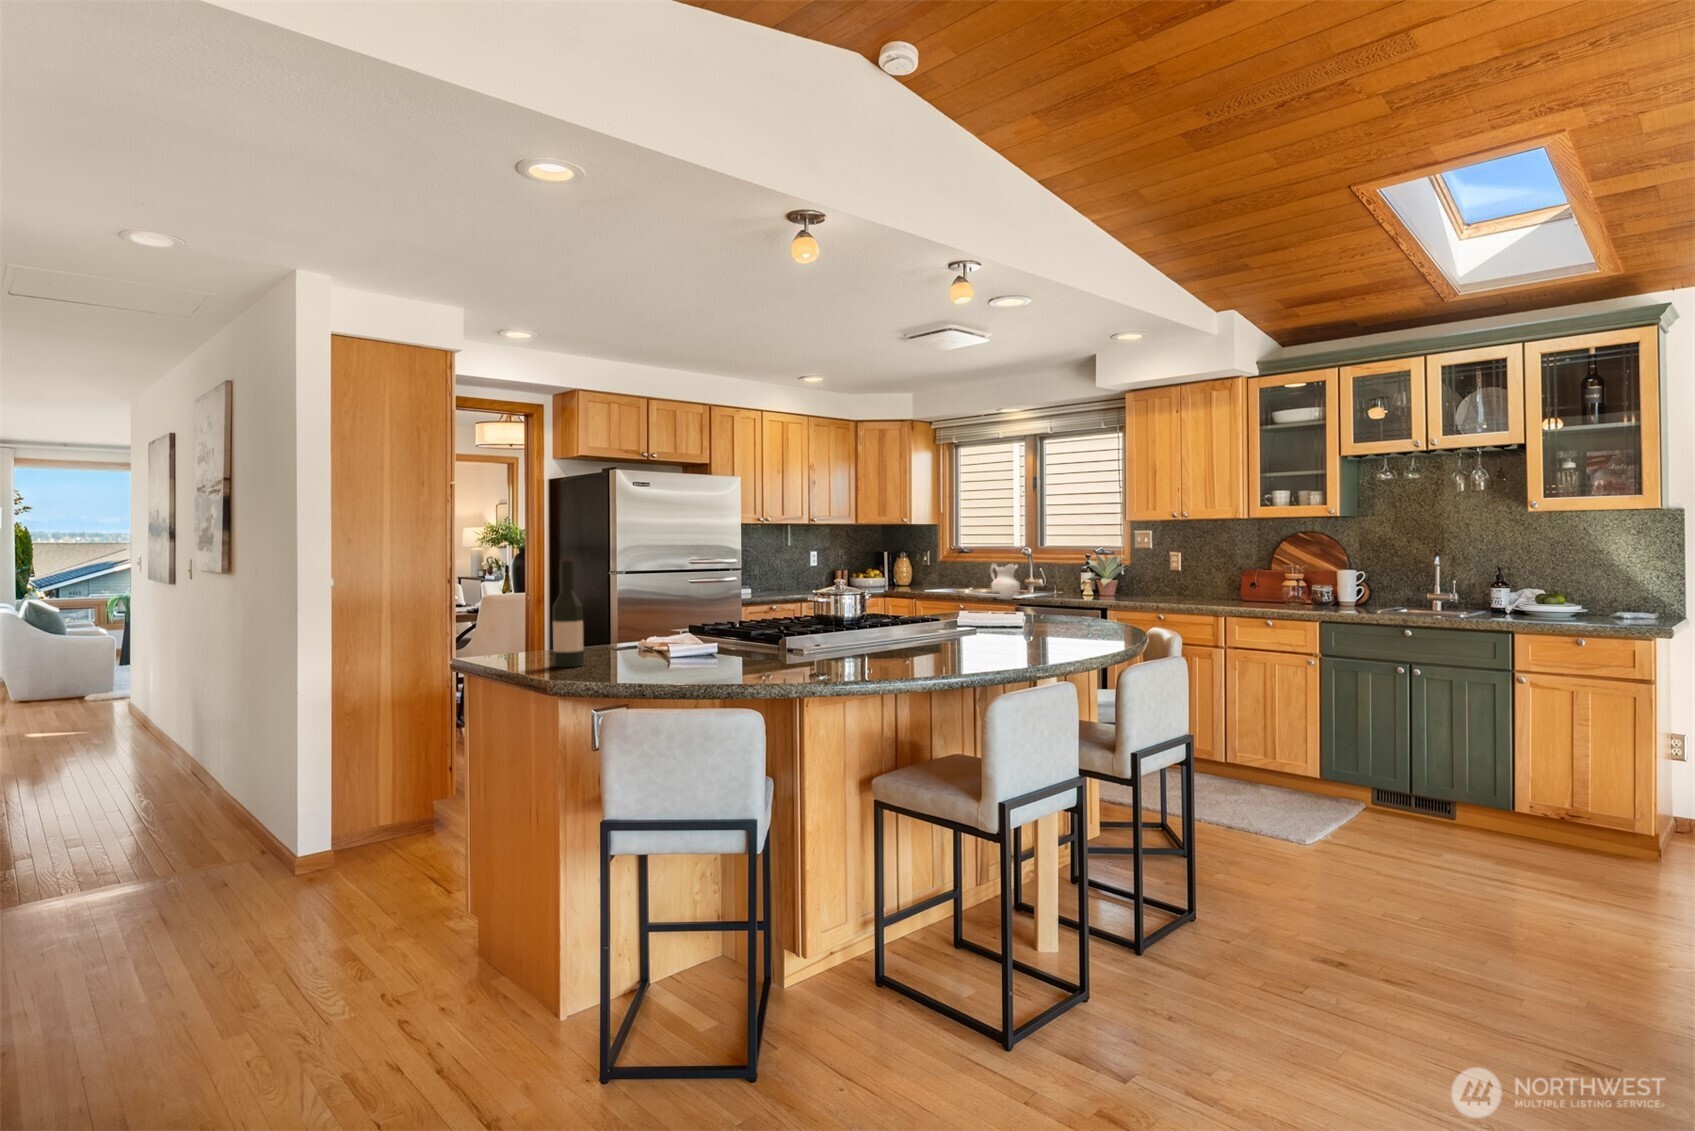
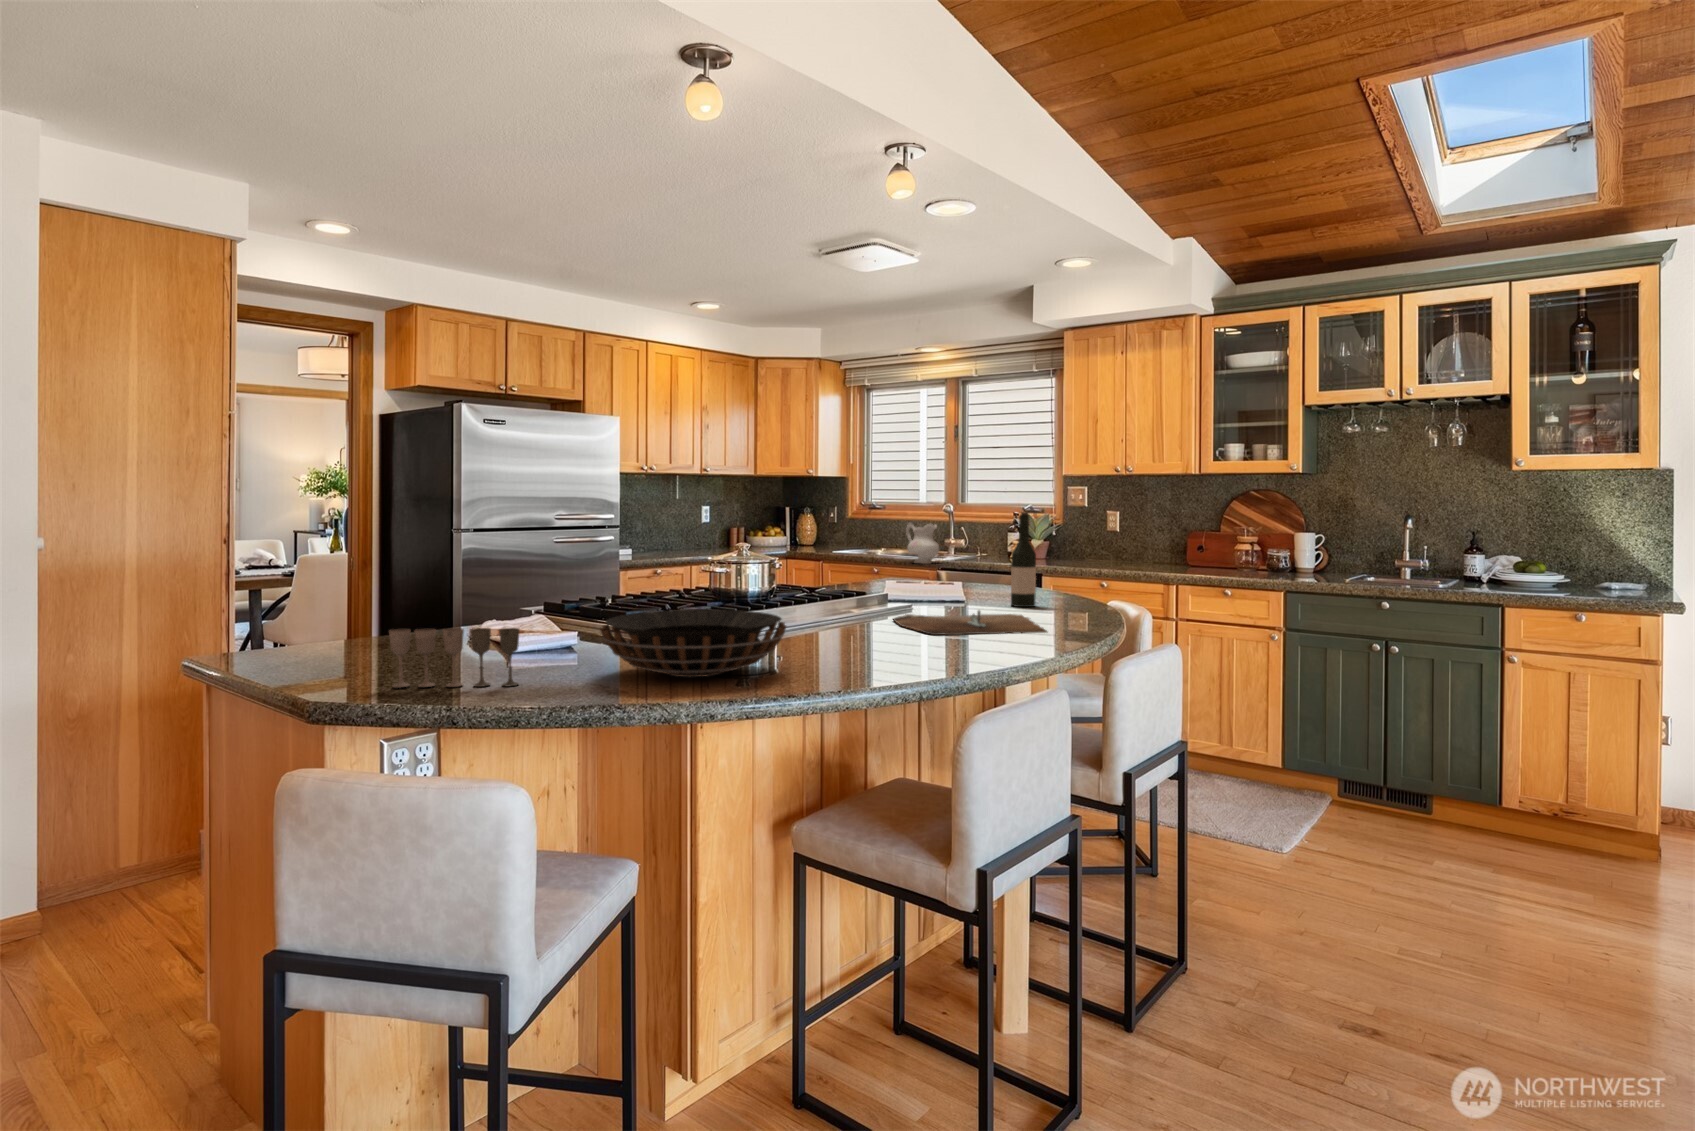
wine bottle: present [552,558,584,667] -> present [1011,512,1036,607]
decorative bowl: none [734,625,865,671] -> present [600,609,786,677]
cutting board: none [956,630,1077,648] -> present [893,611,1047,635]
wine glass: none [595,635,680,675] -> present [389,628,519,688]

